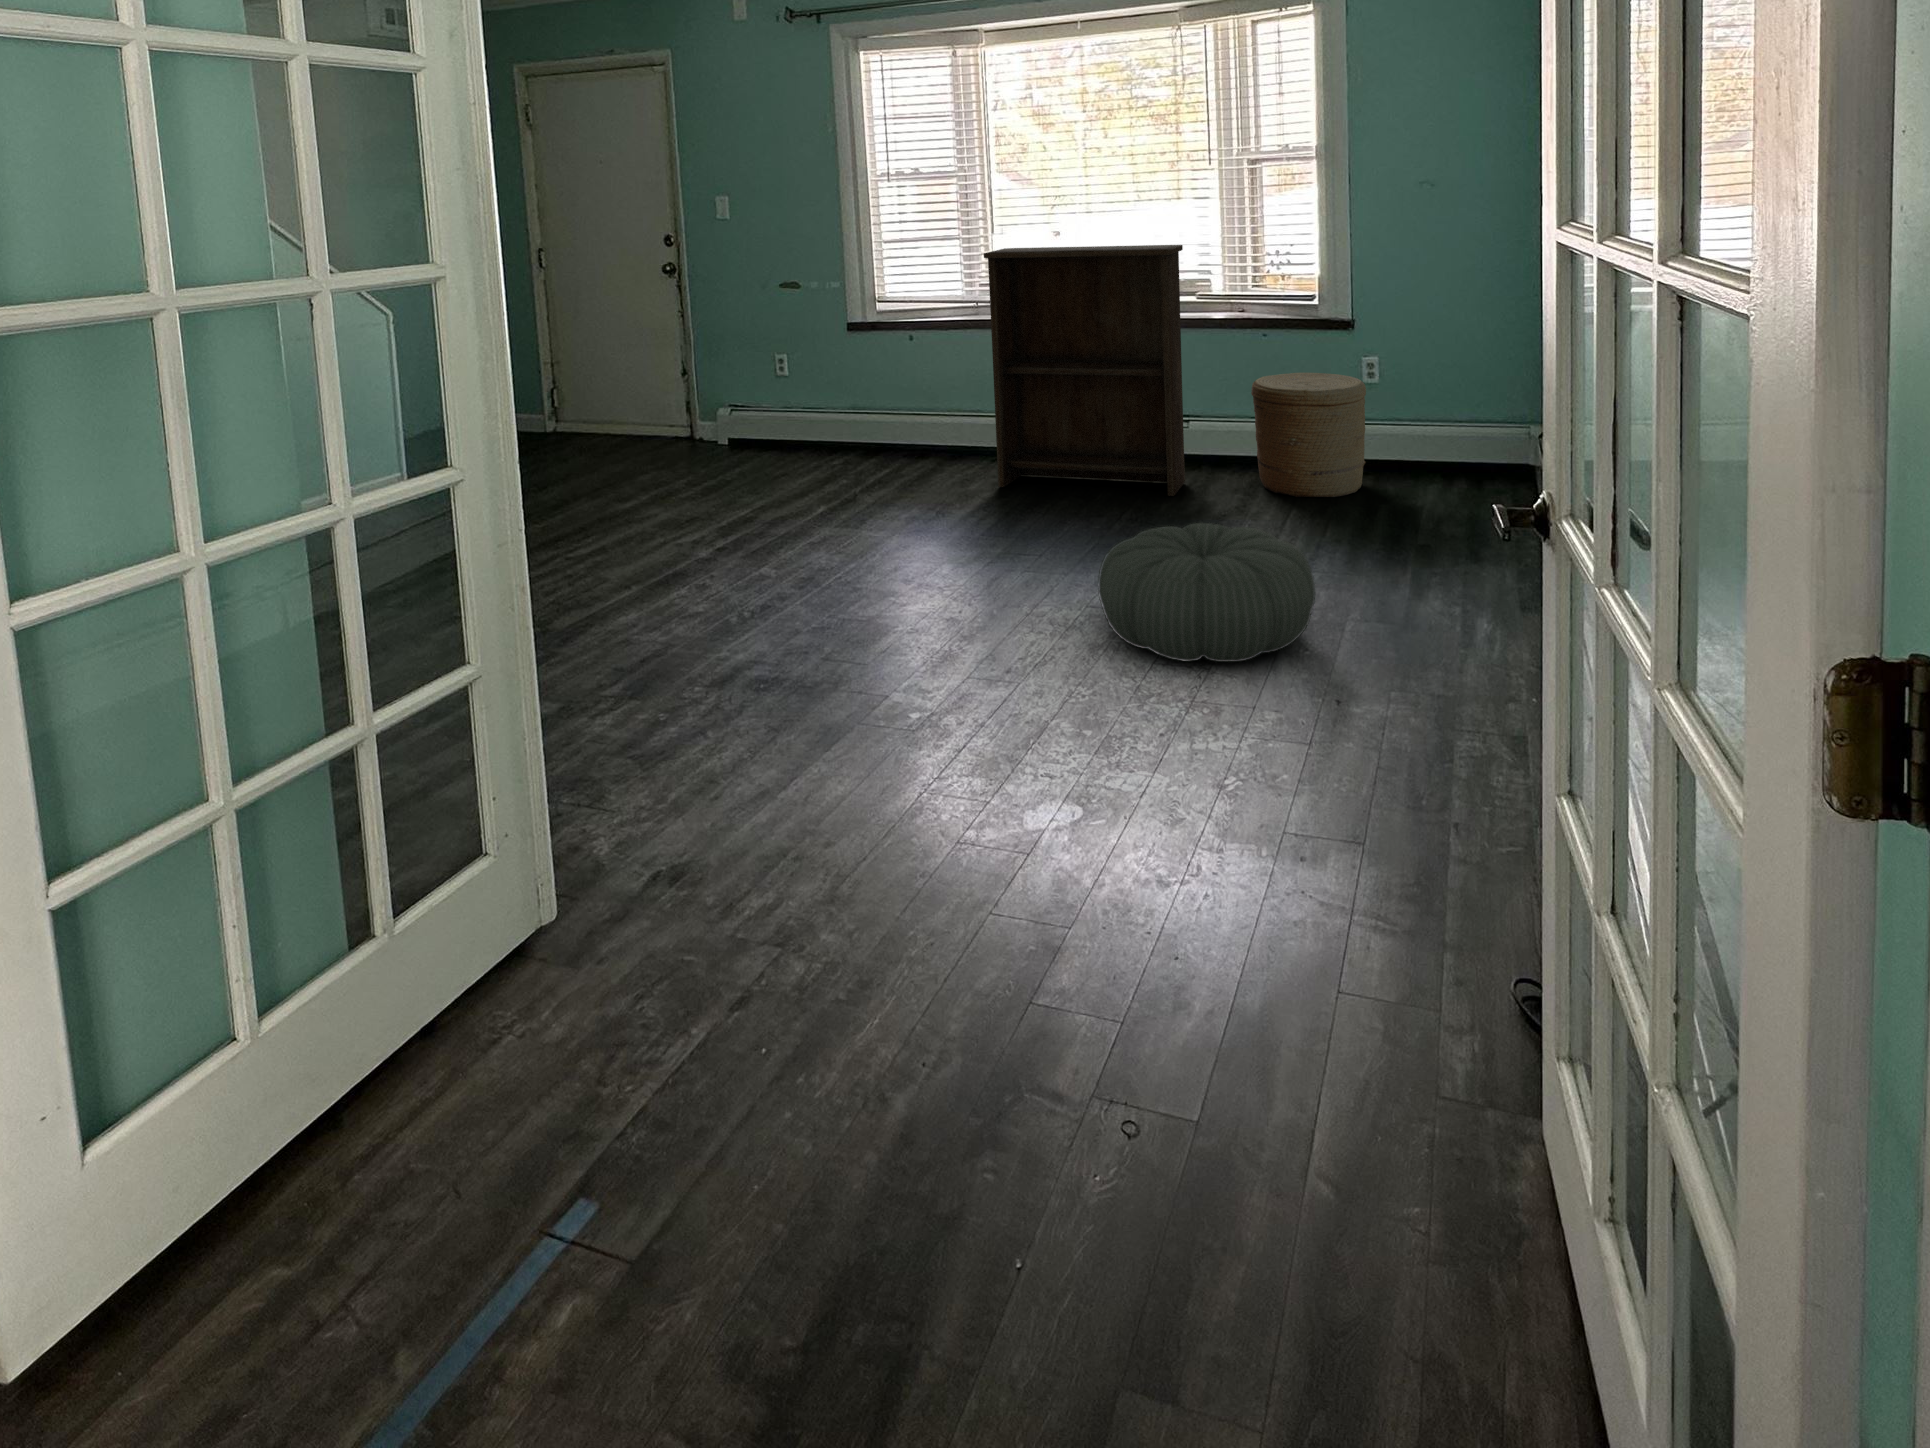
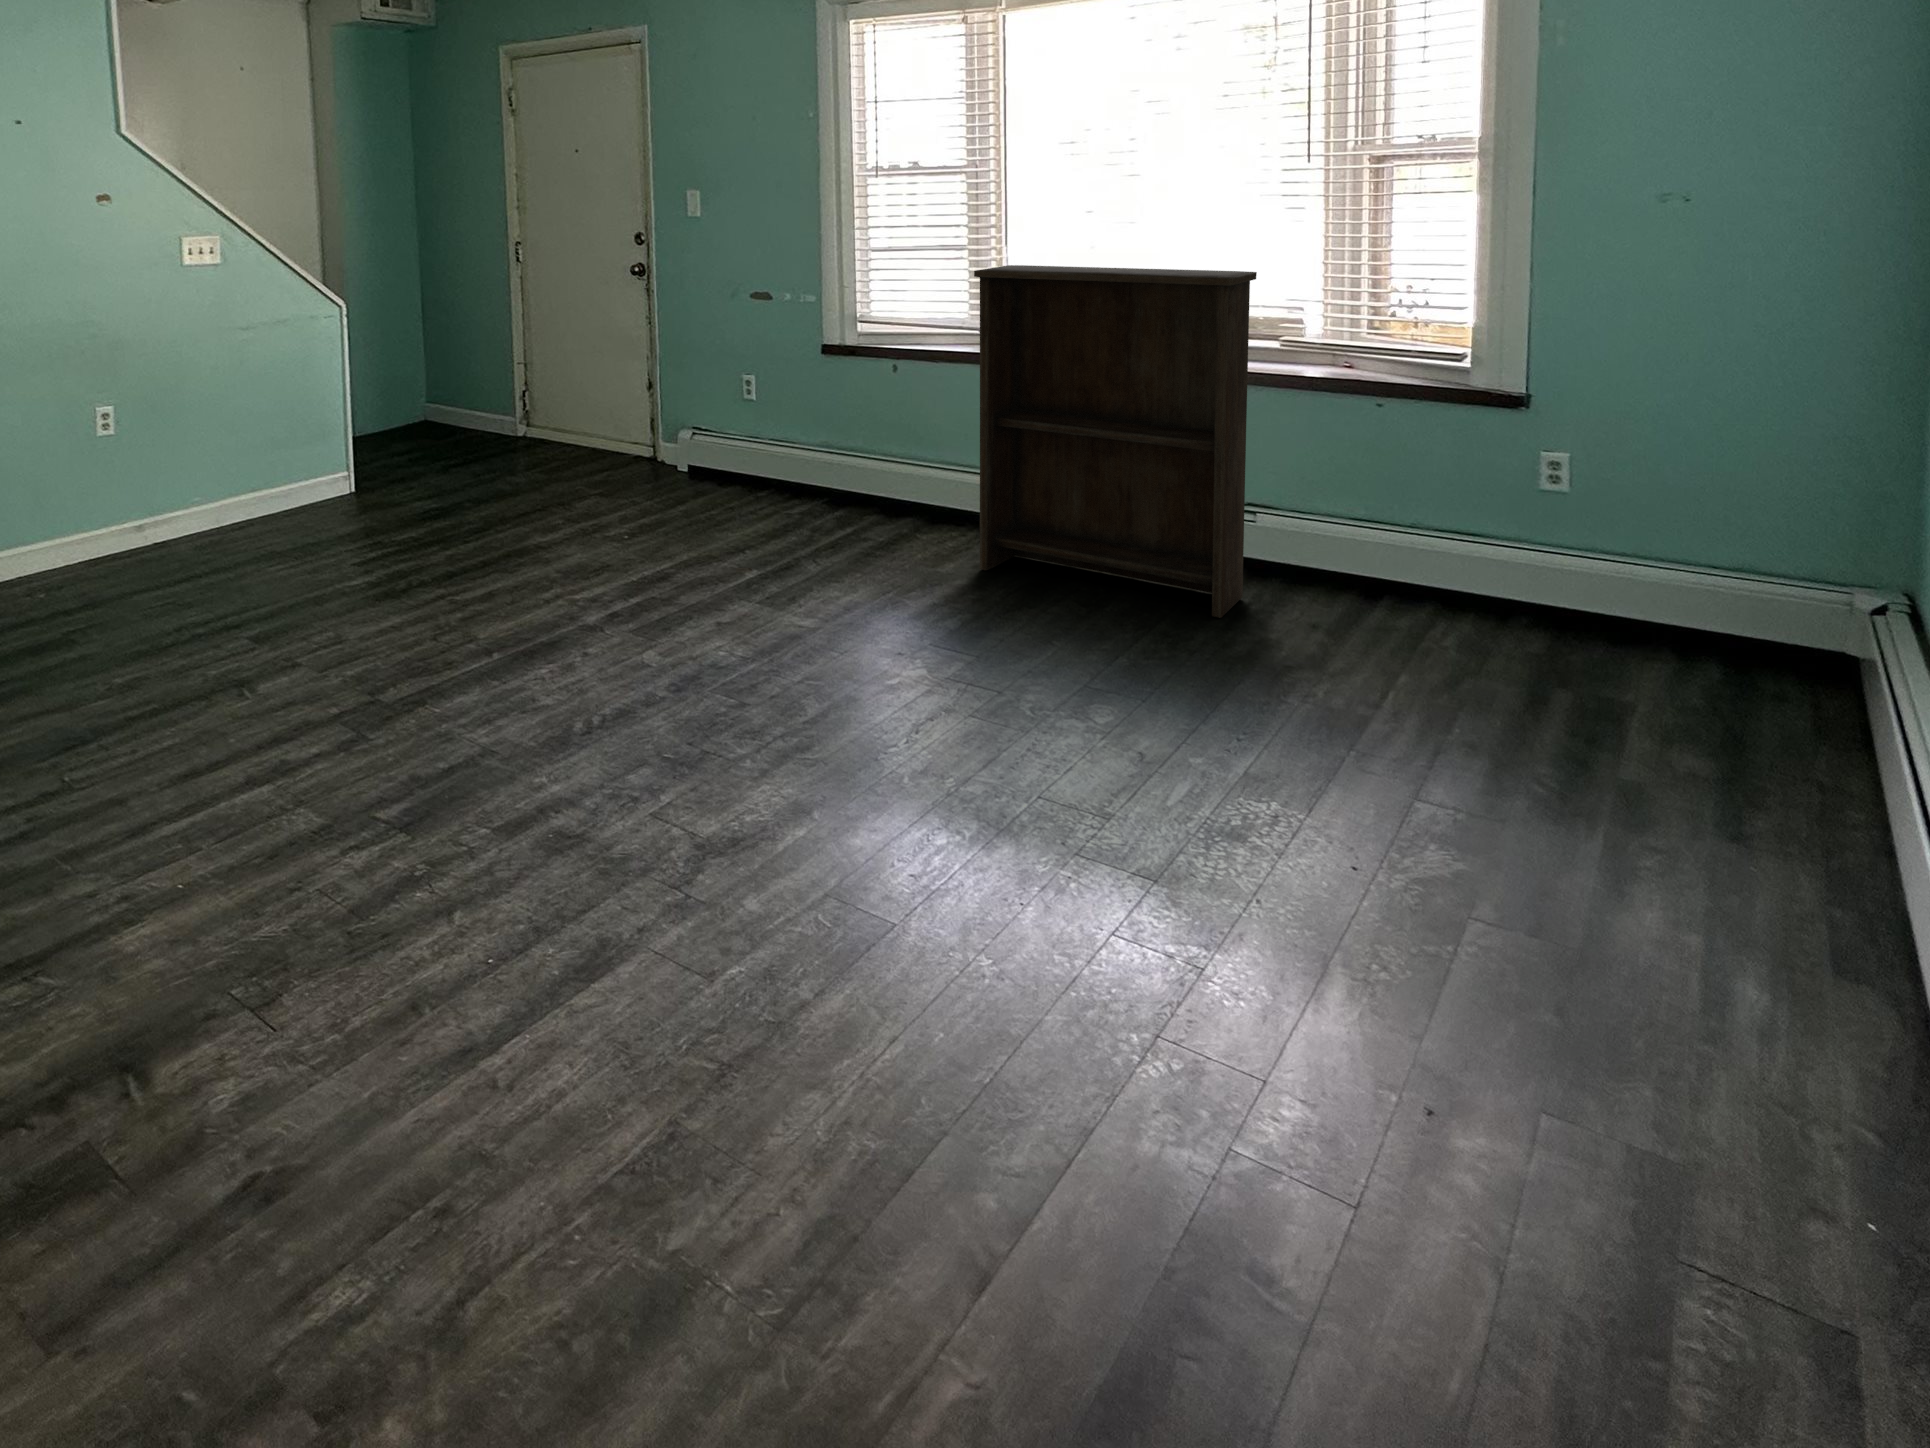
woven basket: present [1251,373,1366,497] -> none [1352,462,1546,656]
pouf: present [1098,523,1315,662] -> none [1047,697,1415,960]

